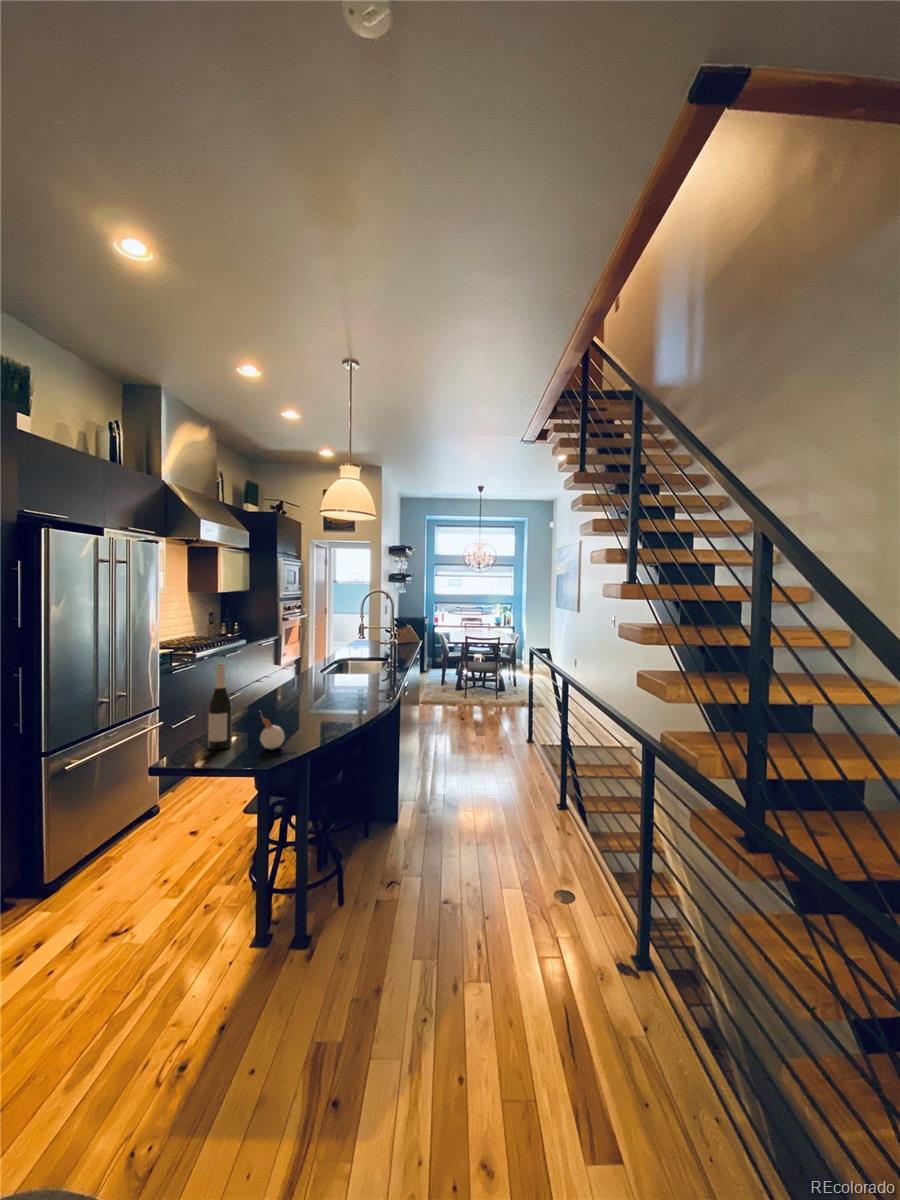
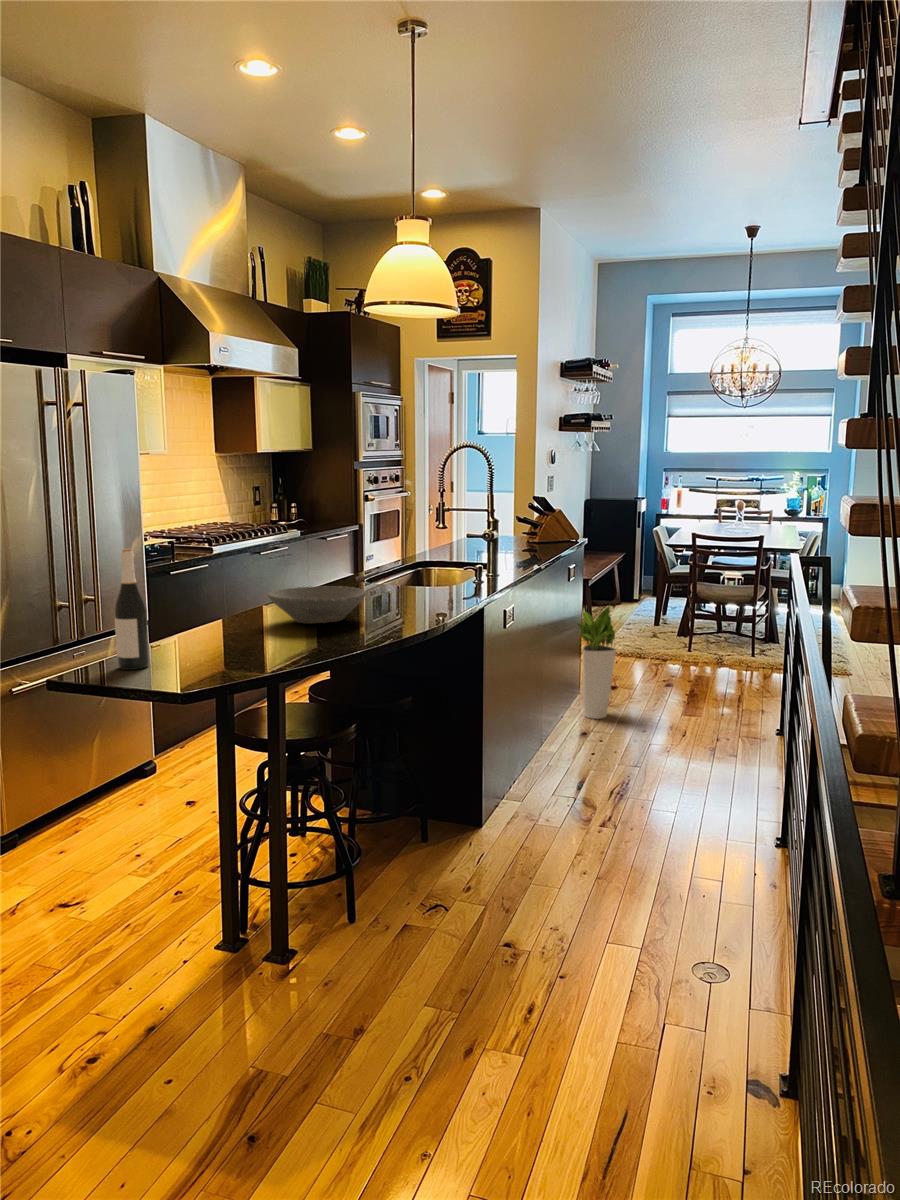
bowl: none [286,680,351,706] -> present [268,586,366,623]
planter: none [422,680,449,747] -> present [577,605,616,719]
candle: present [260,715,285,749] -> none [174,618,212,674]

